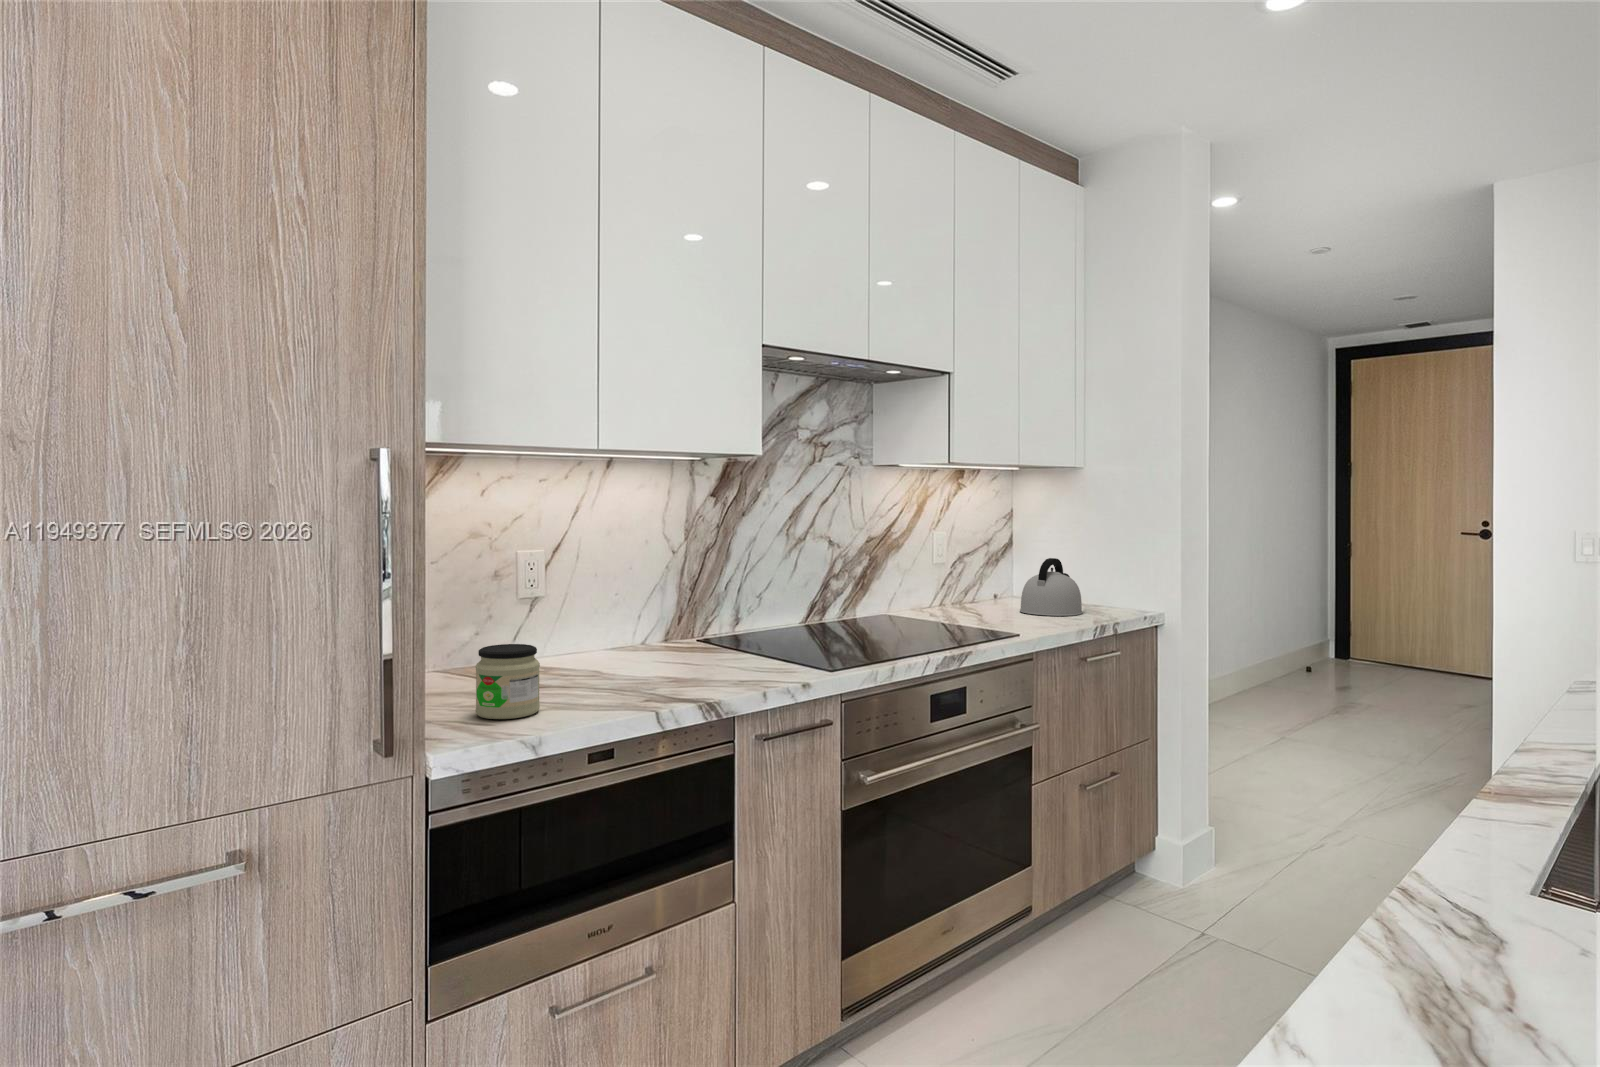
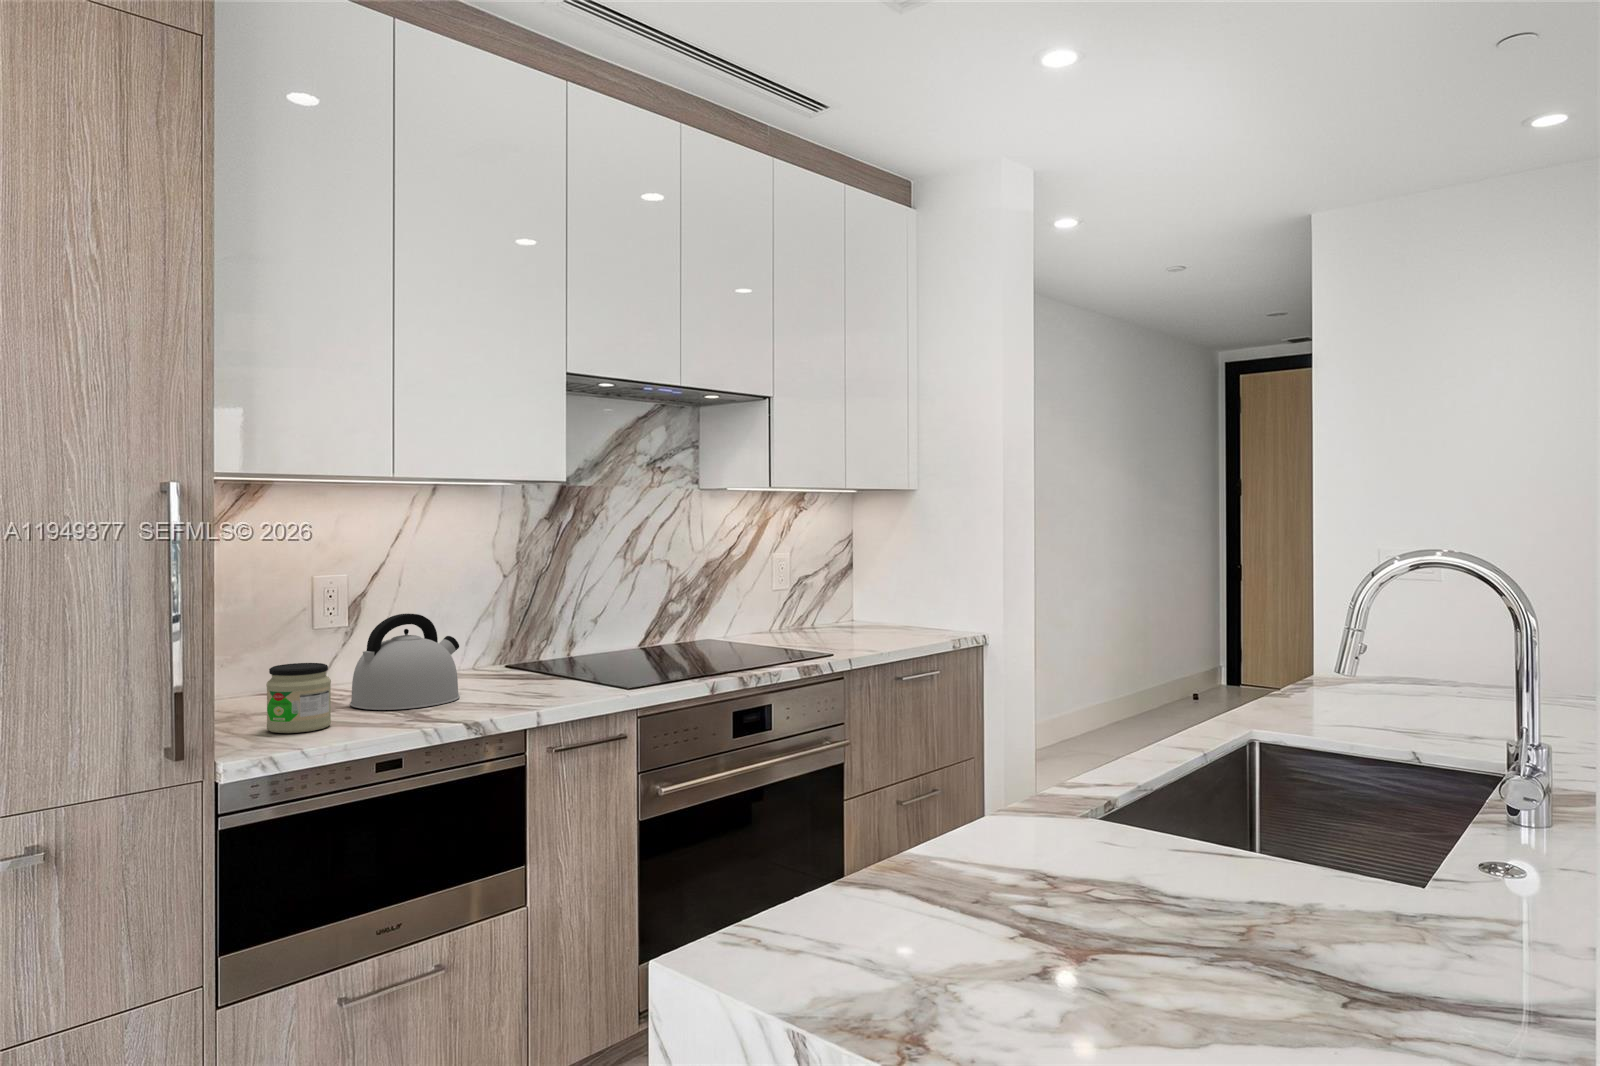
kettle: present [1020,558,1082,616] -> present [350,614,460,710]

